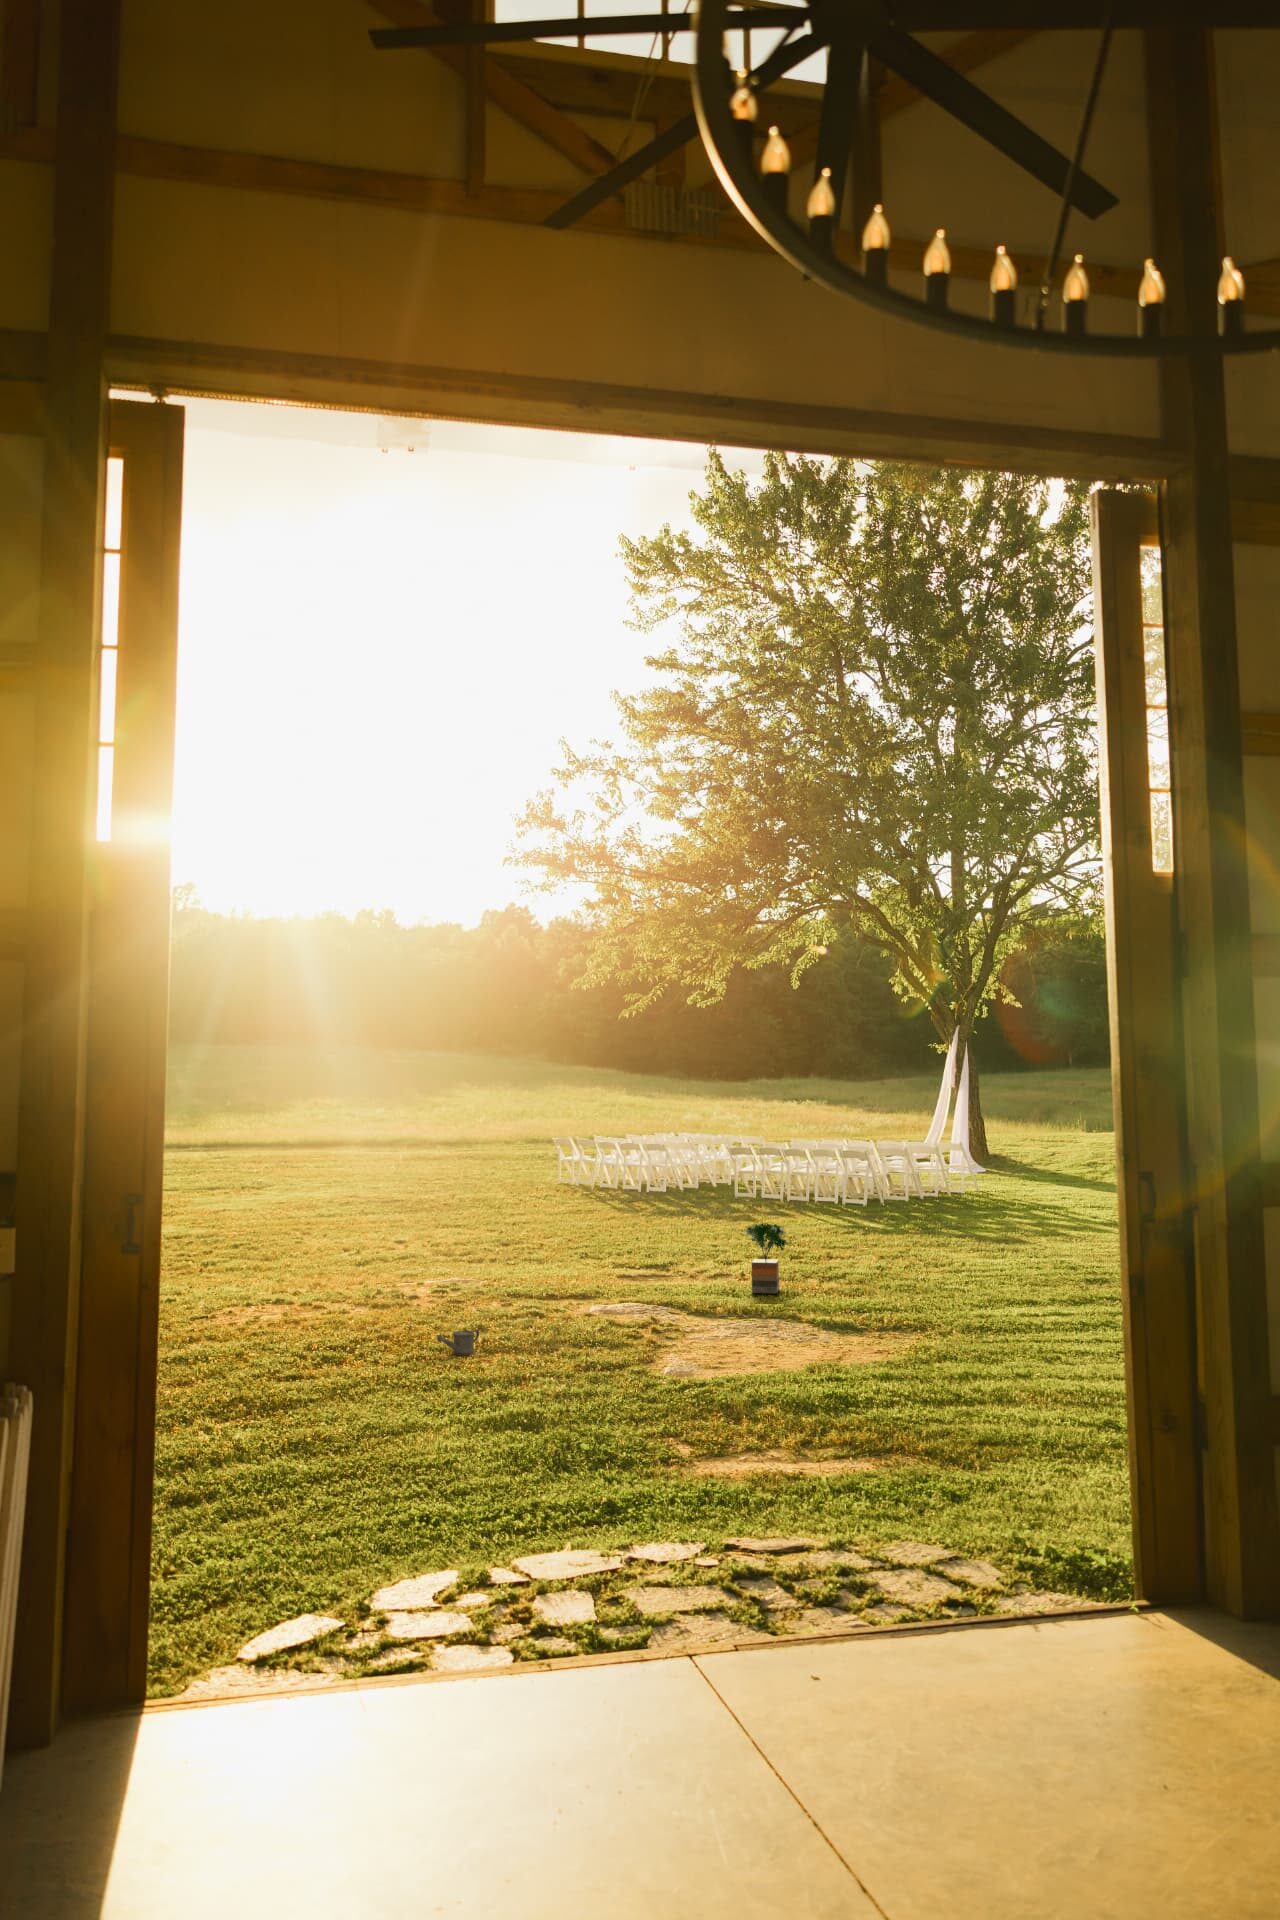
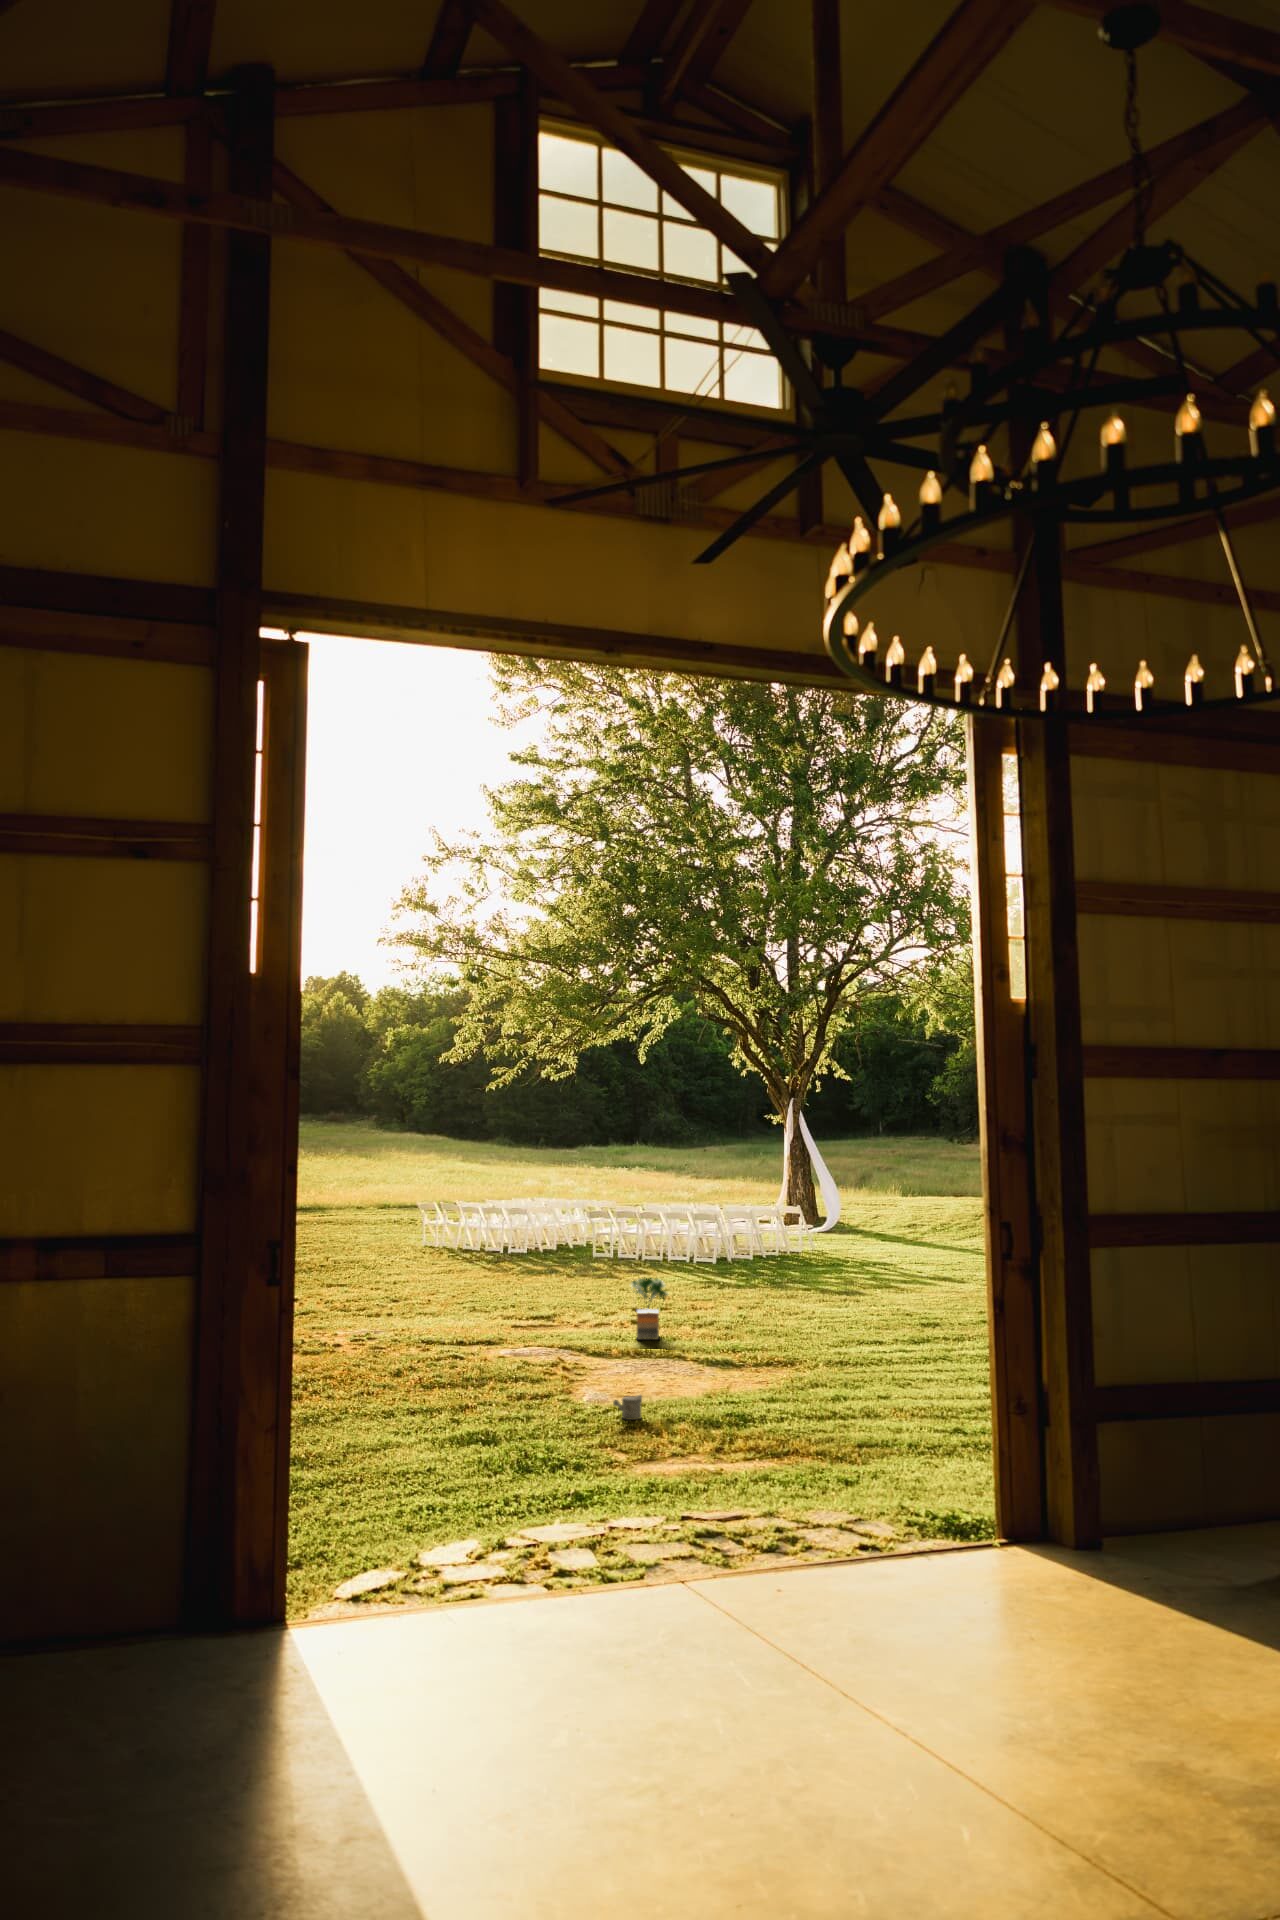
watering can: present [437,1330,479,1355] -> present [613,1395,642,1420]

